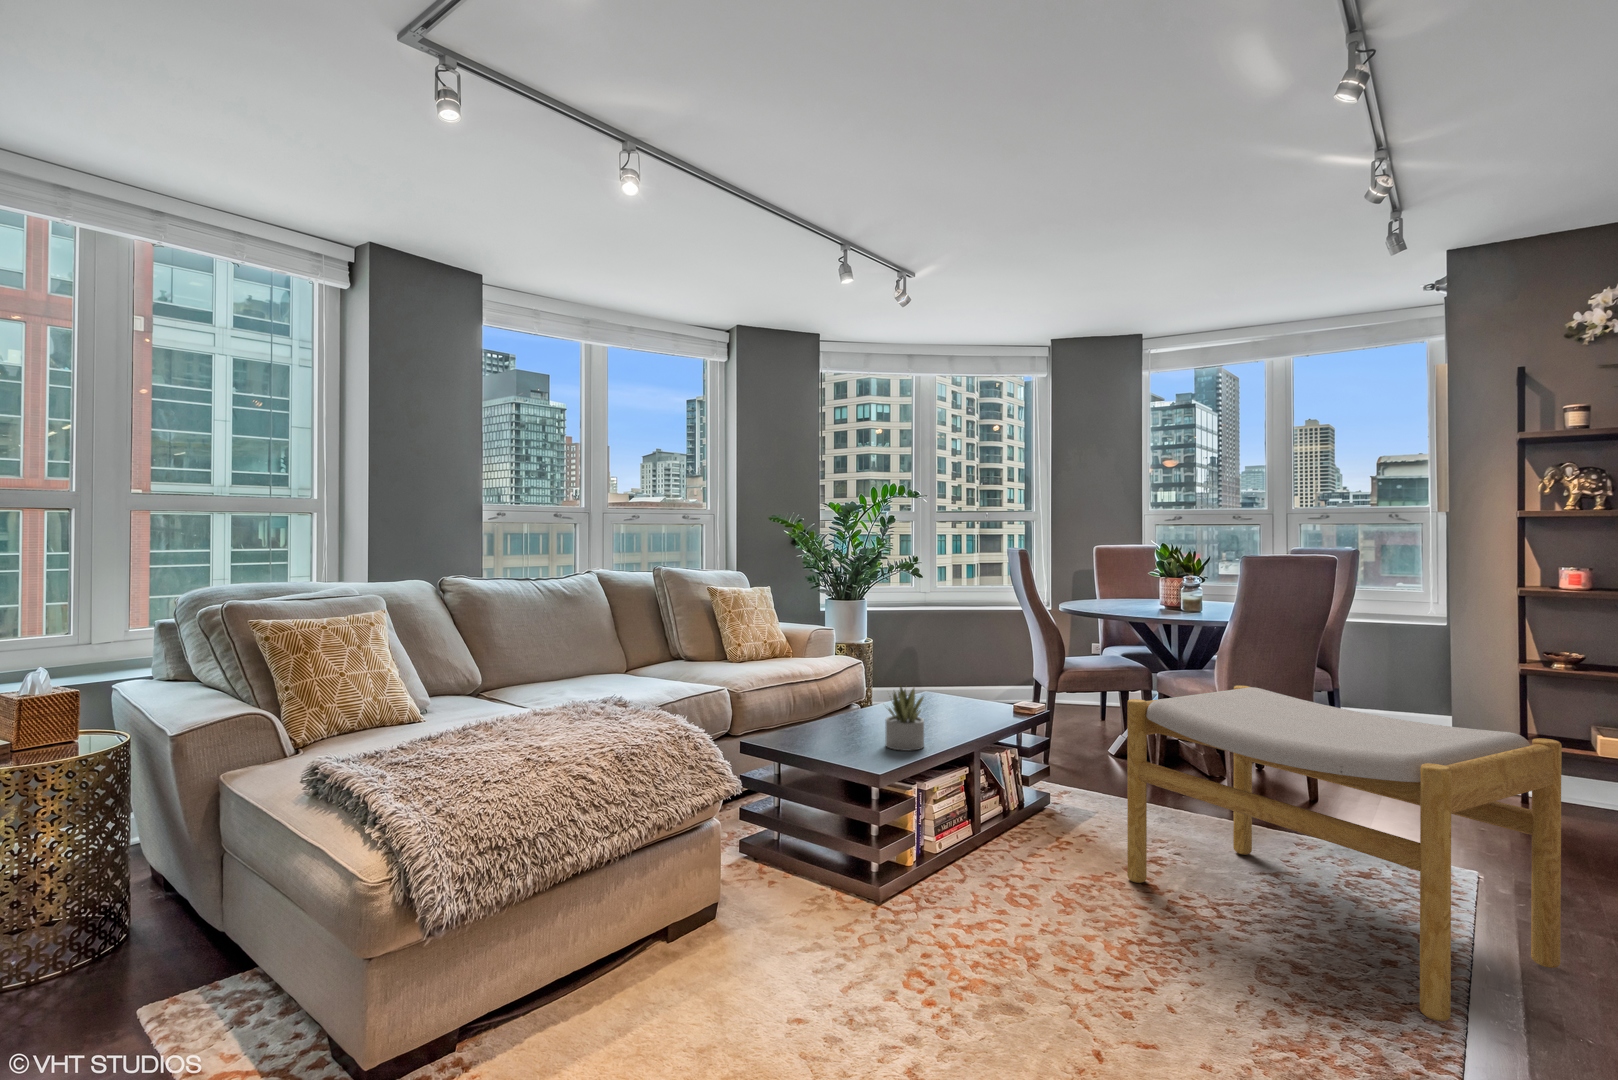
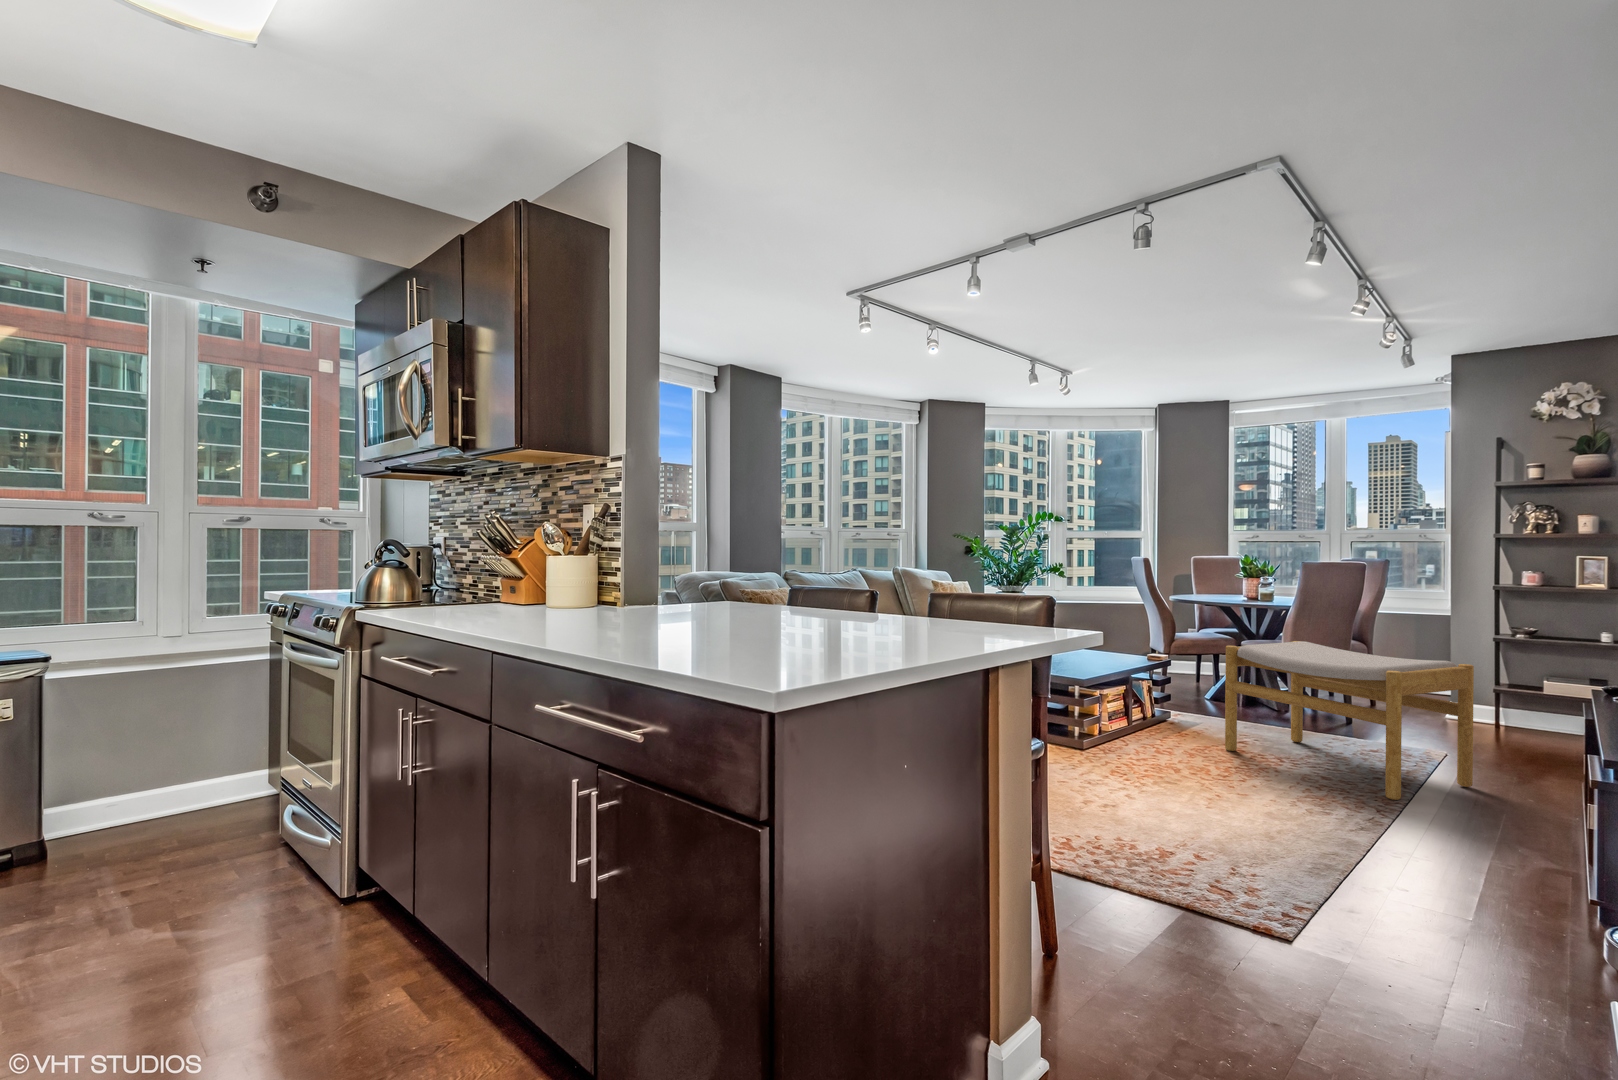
succulent plant: present [885,686,924,751] -> none [1078,635,1103,672]

